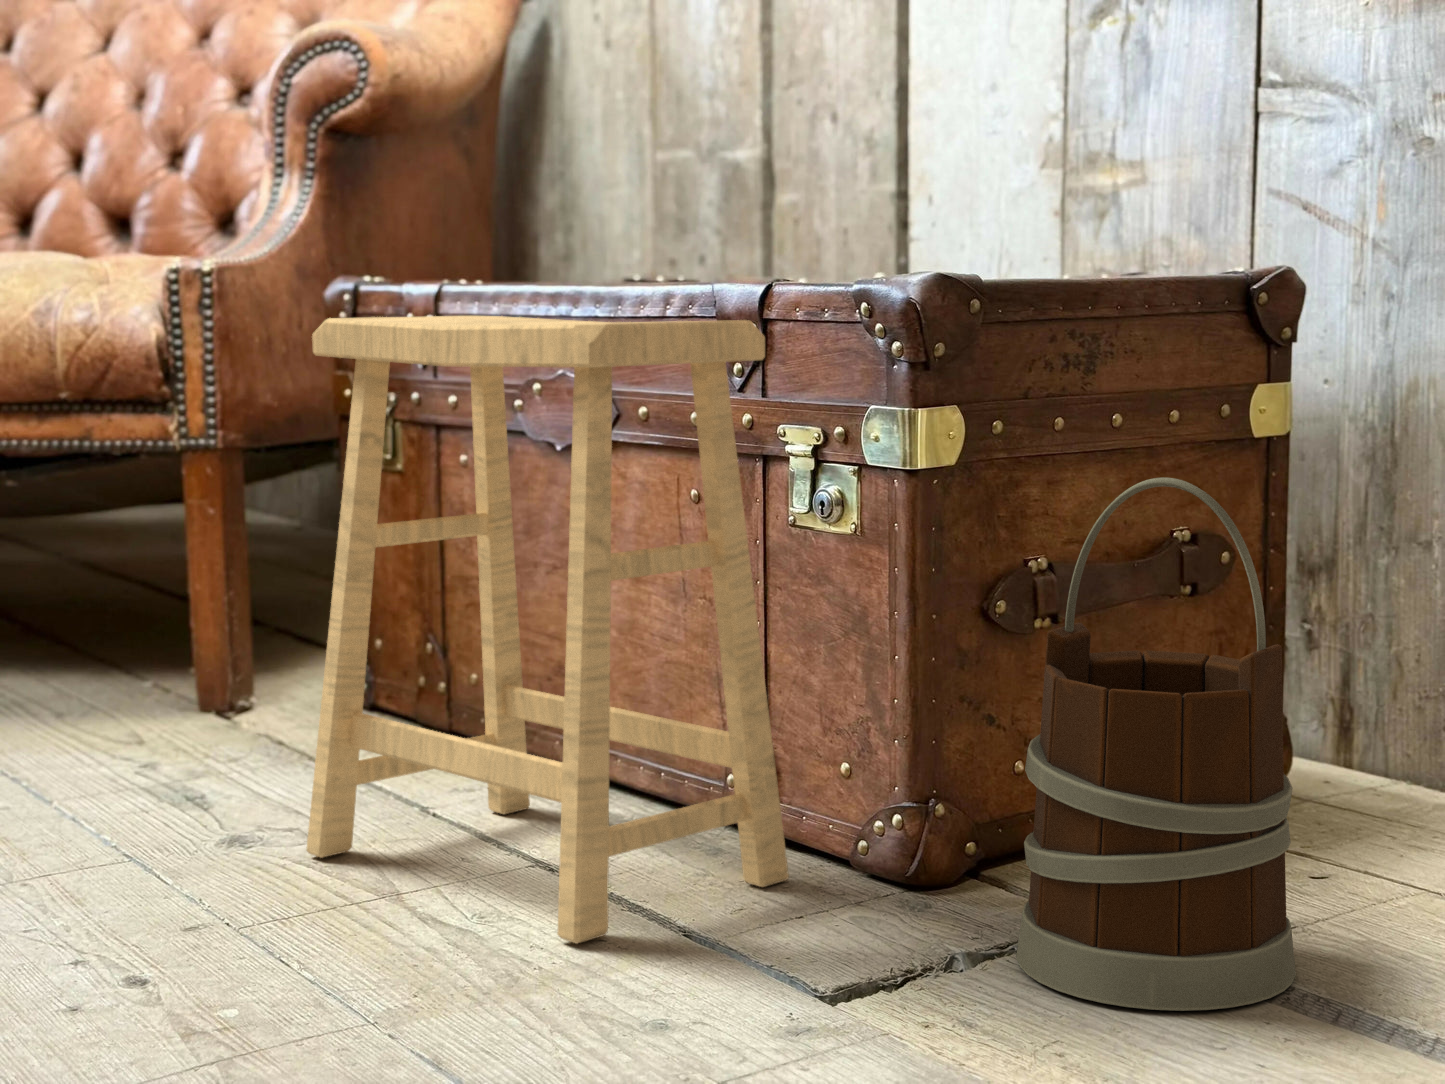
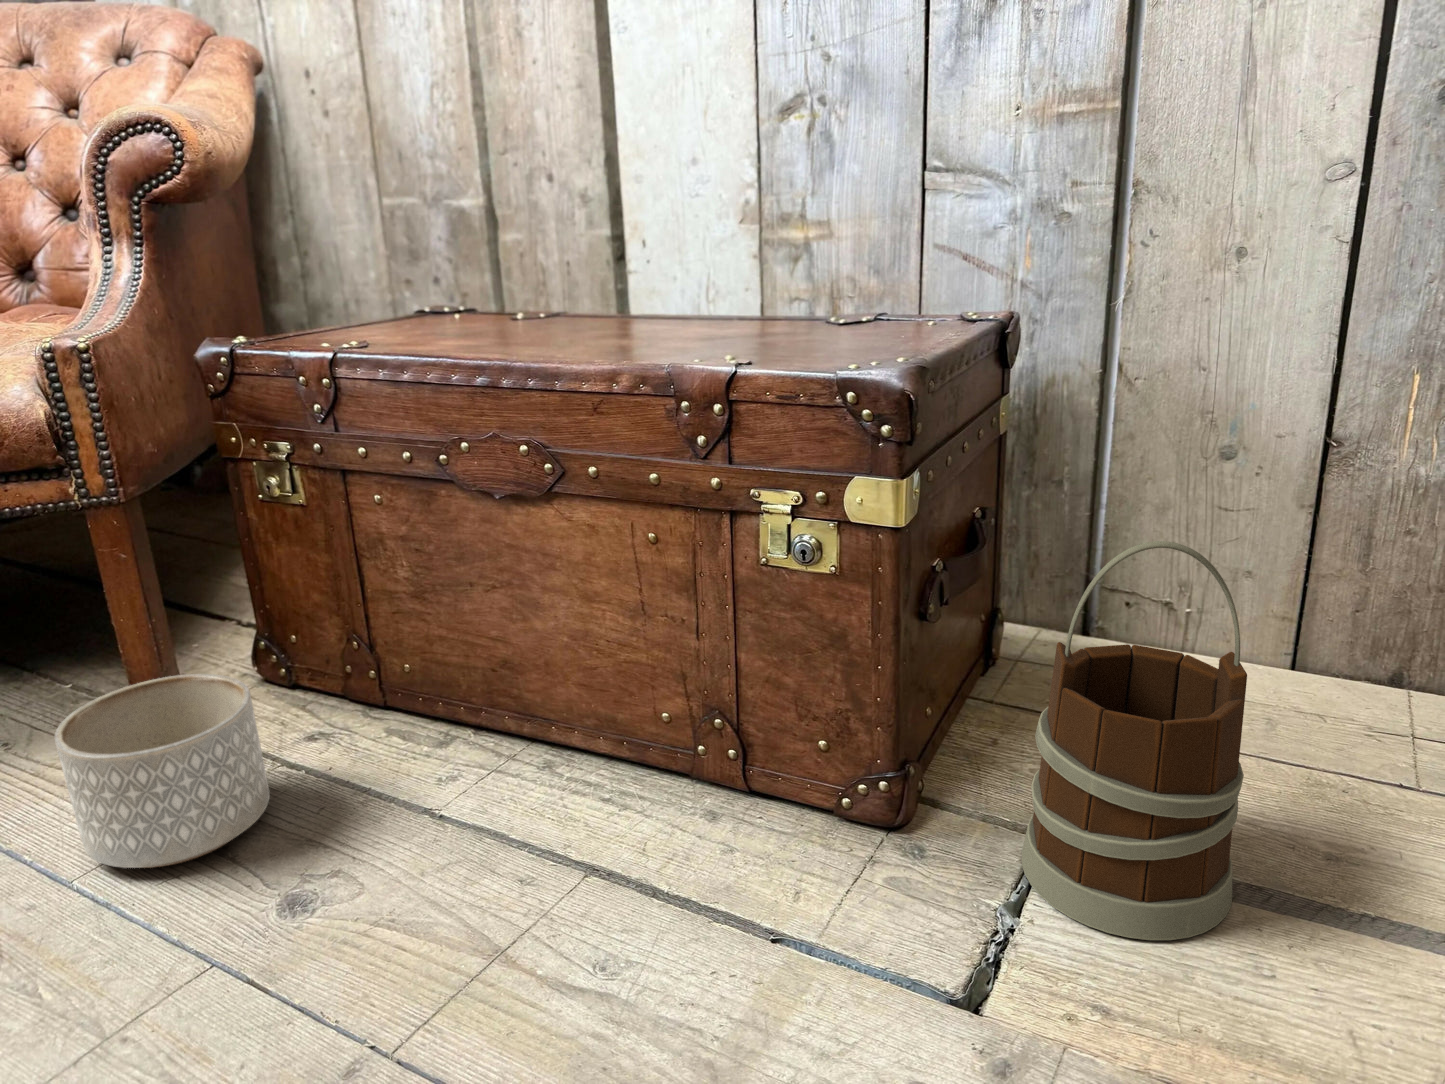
footstool: present [307,316,789,943] -> none [331,408,796,985]
planter: none [69,622,271,800] -> present [55,674,270,868]

